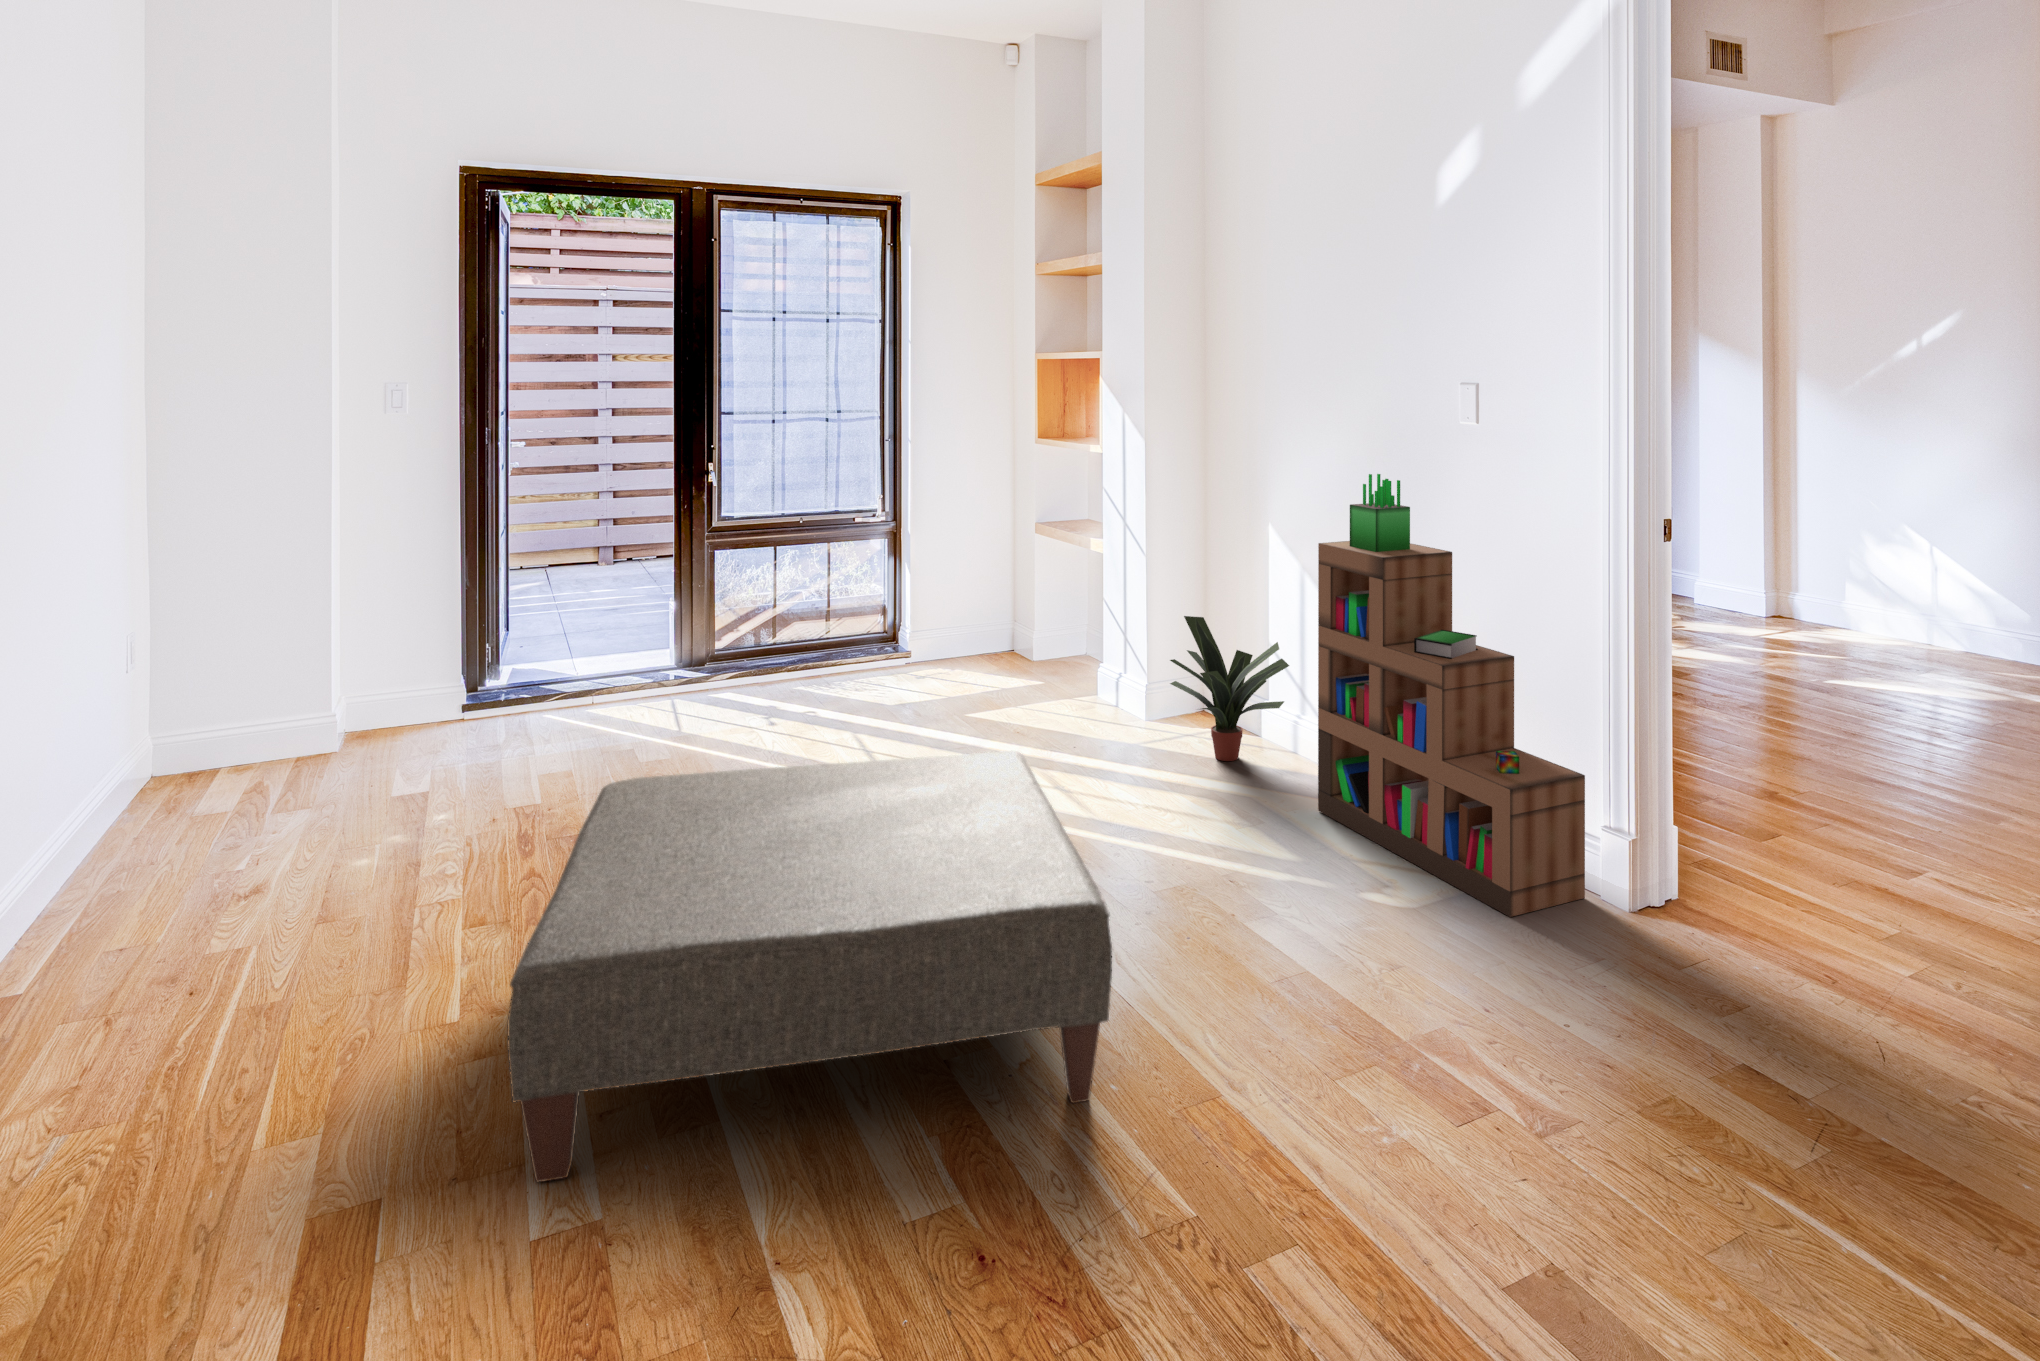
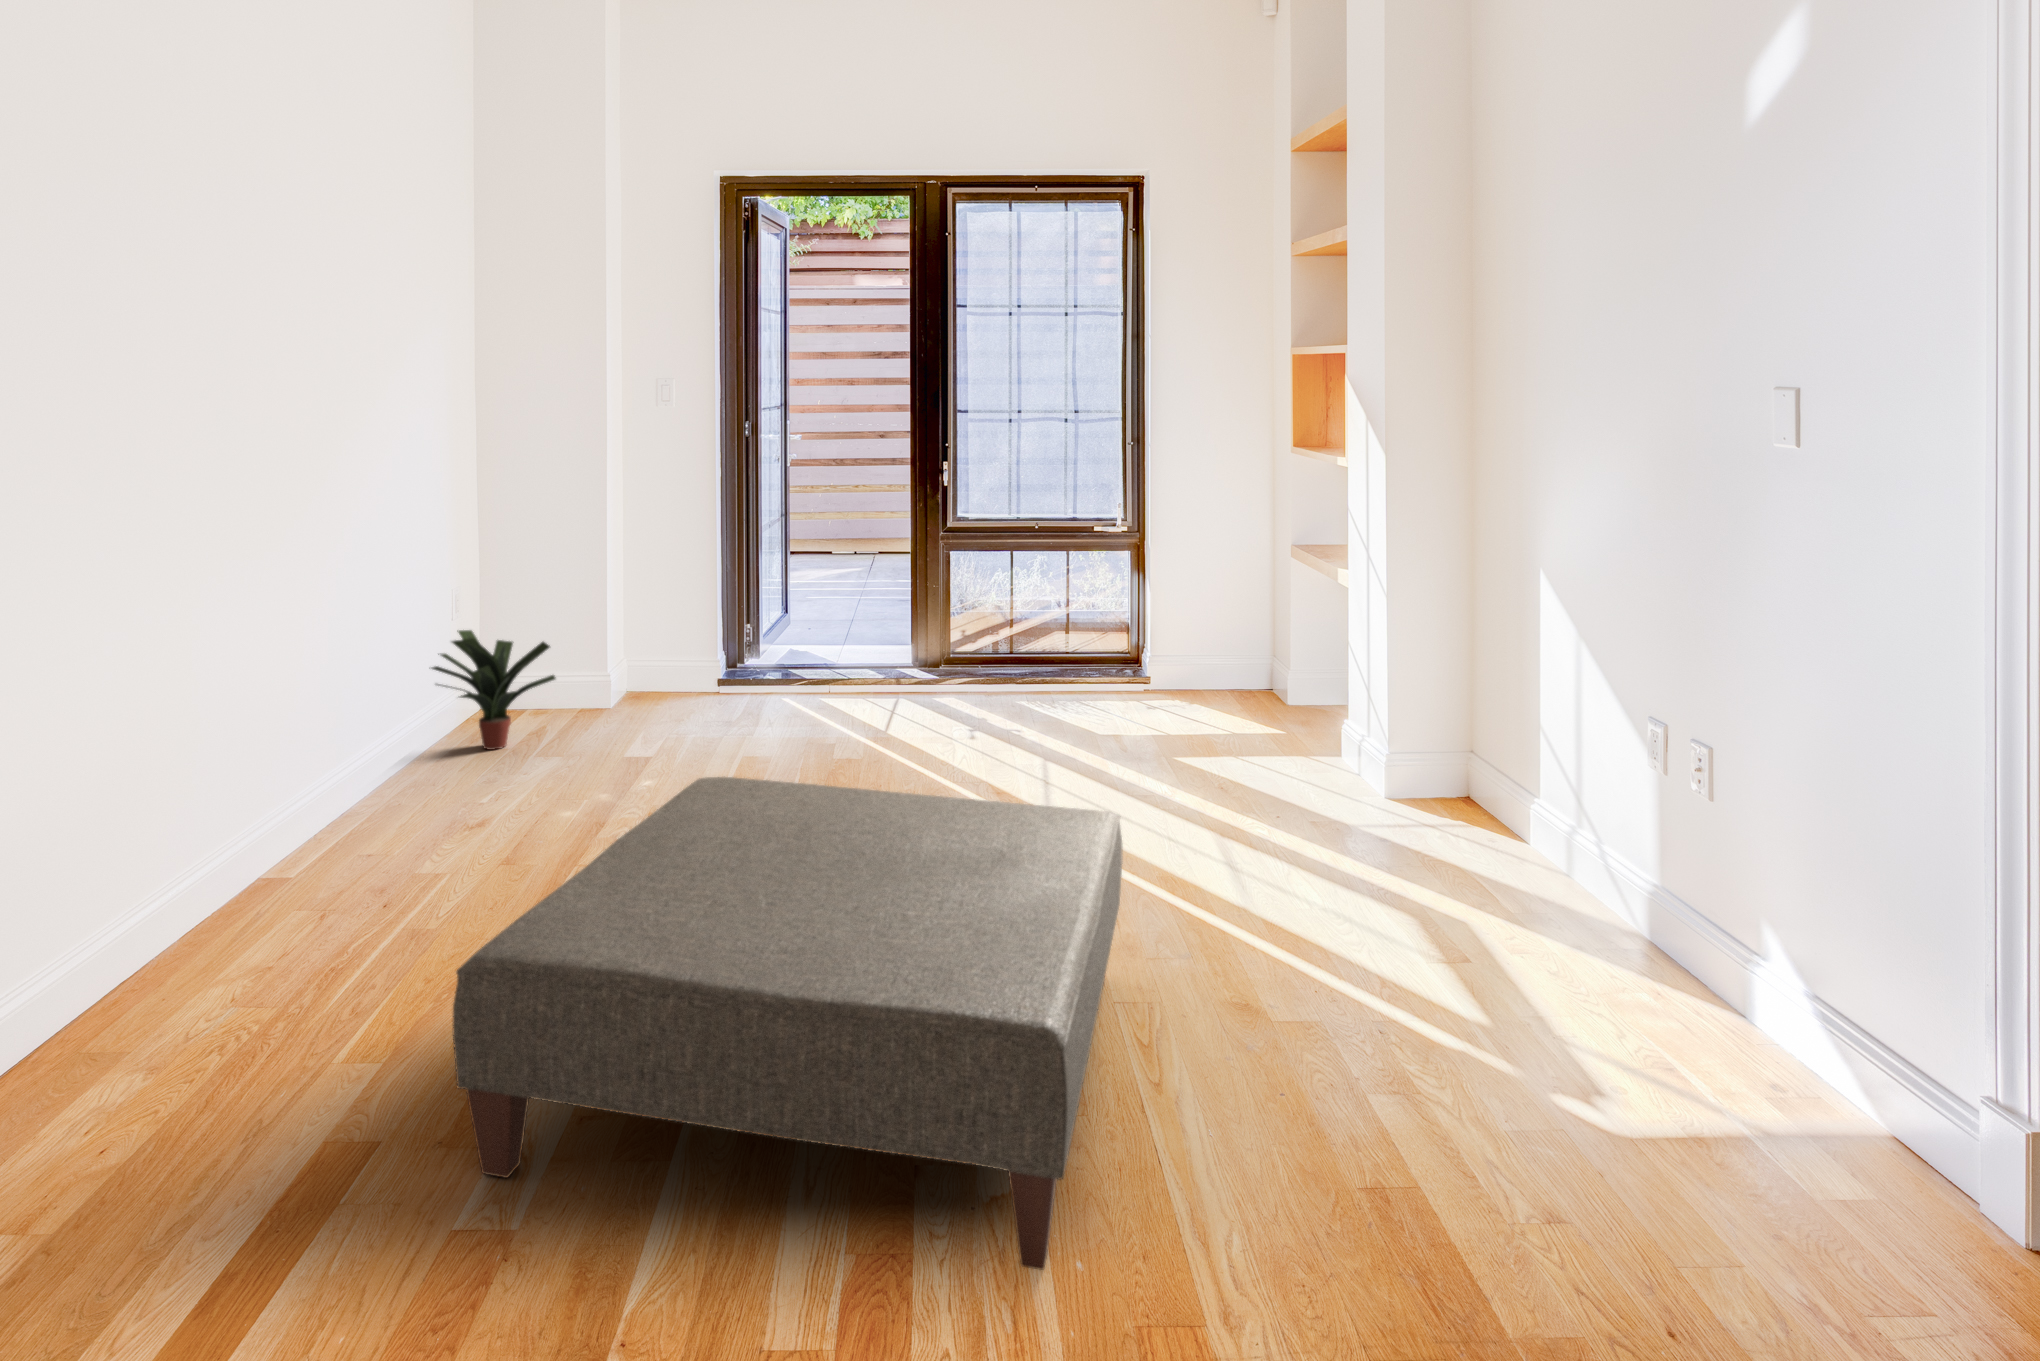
bookshelf: present [1318,474,1585,917] -> none [1556,512,1941,1187]
potted plant: present [1170,616,1289,761] -> present [432,630,556,750]

